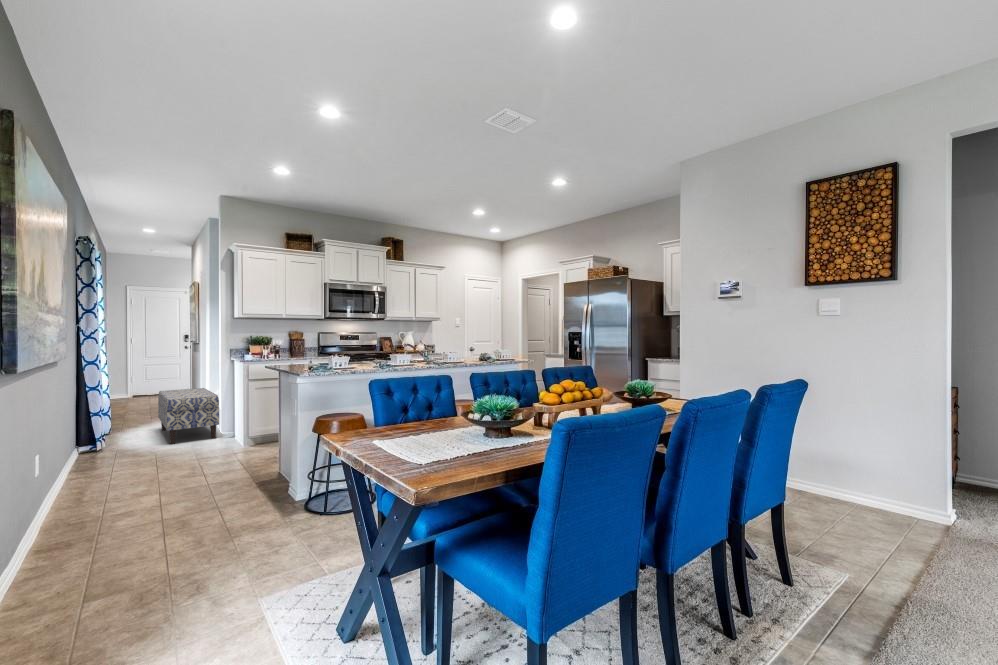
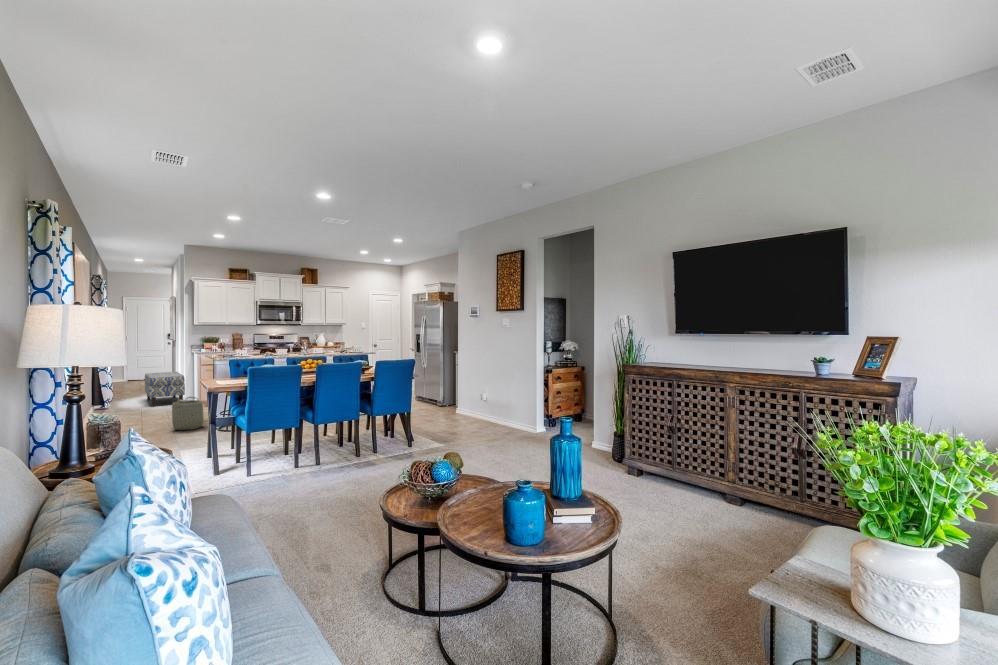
basket: none [209,441,282,507] -> present [172,397,203,430]

